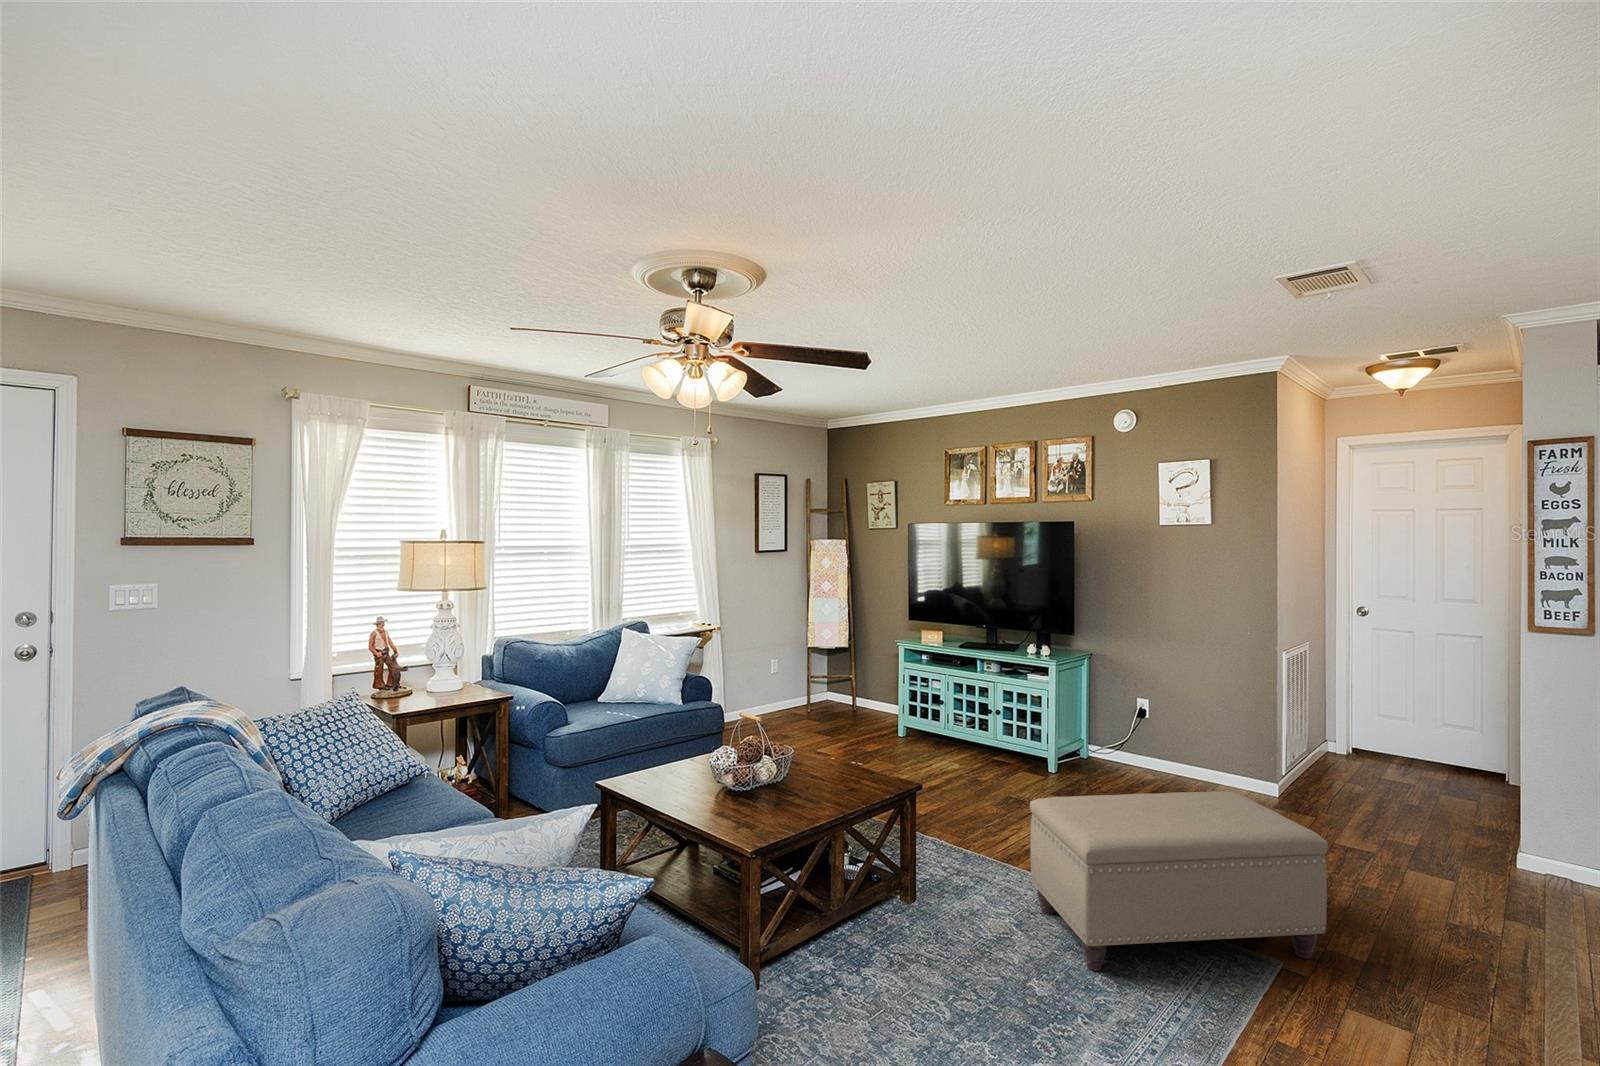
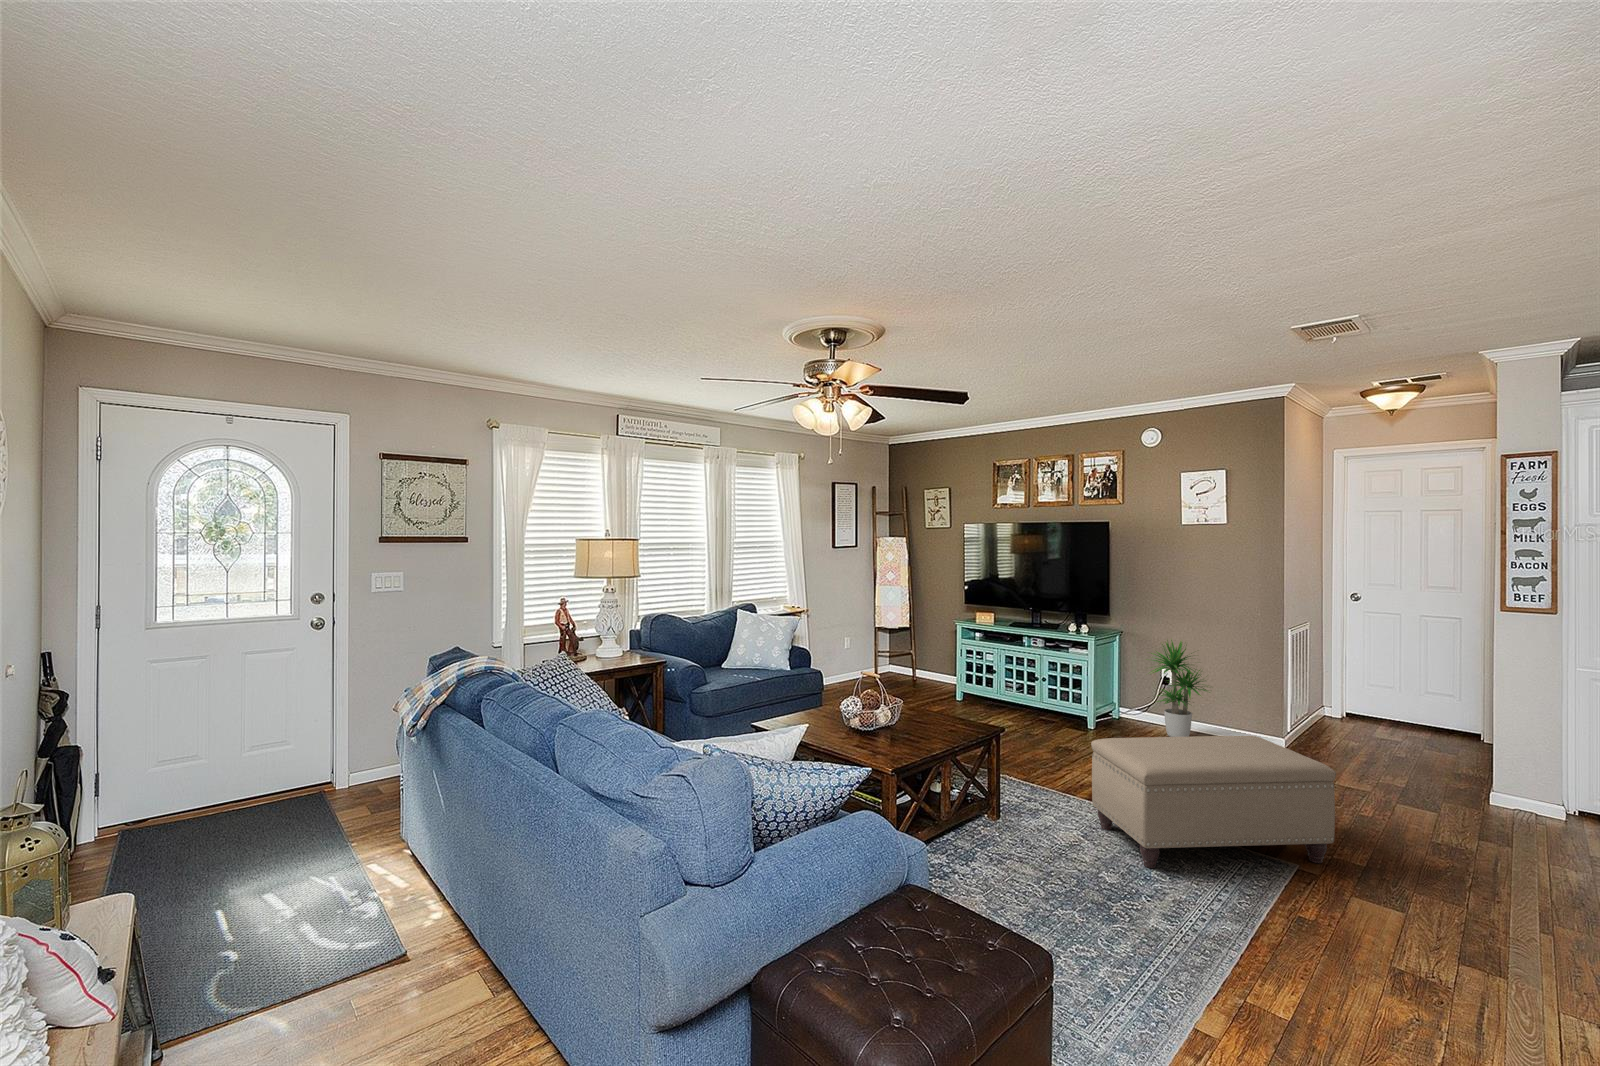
potted plant: none [1113,661,1198,784] -> present [1149,639,1208,737]

